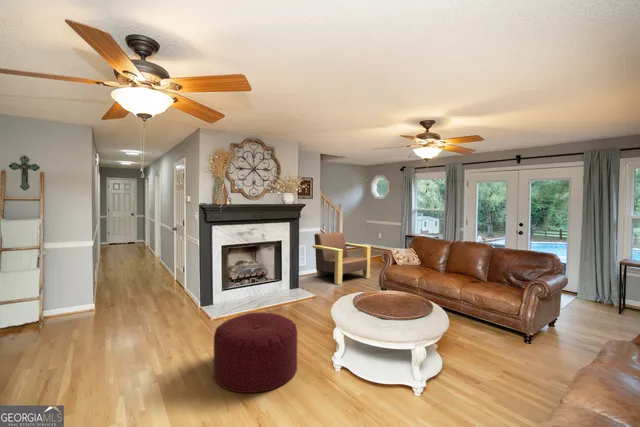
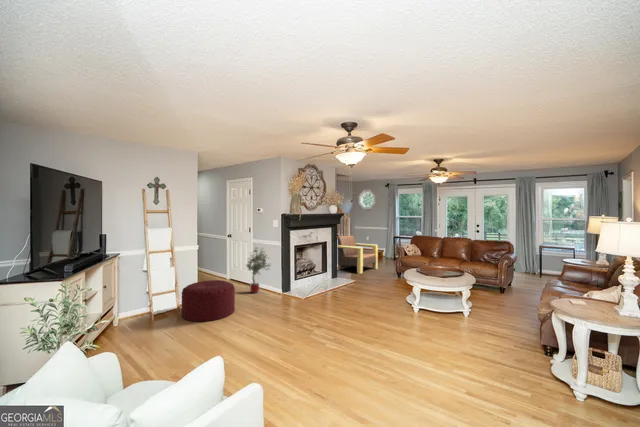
potted tree: none [157,247,193,305] -> present [246,249,270,293]
ottoman: present [214,313,297,393] -> present [182,280,235,321]

